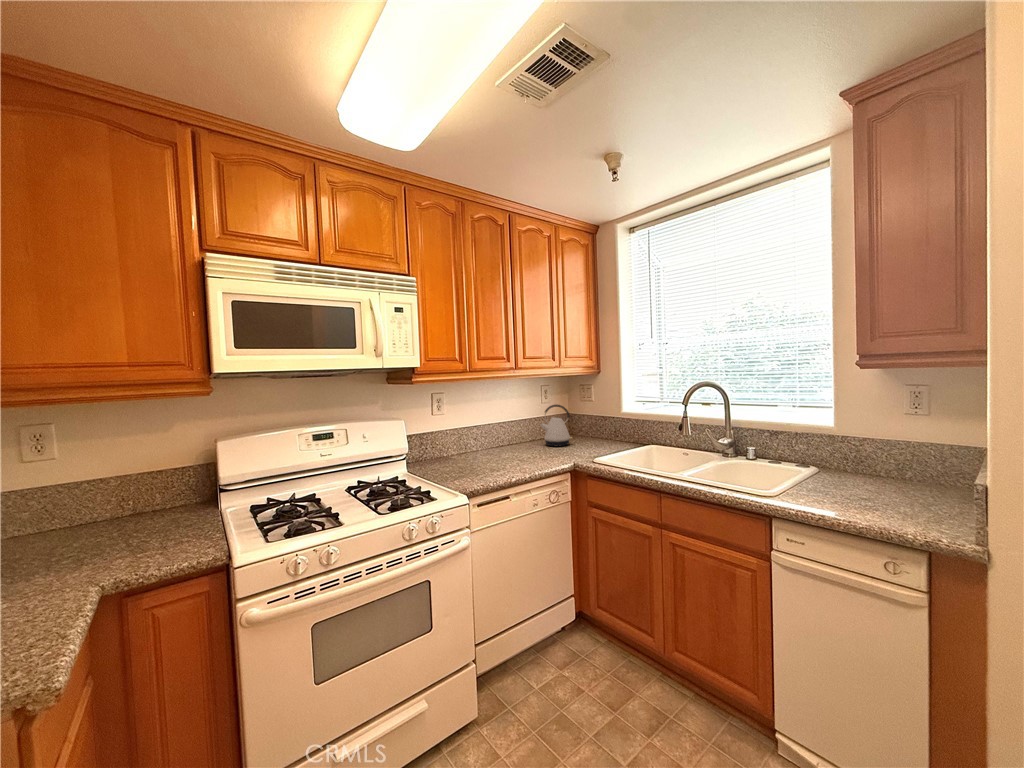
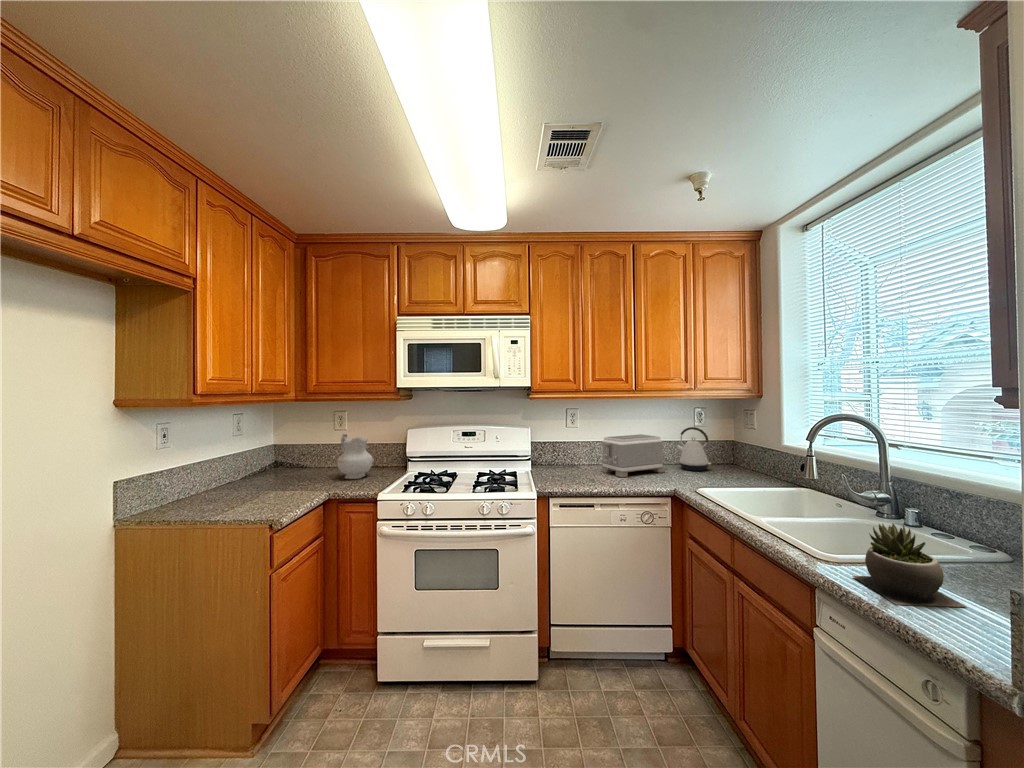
toaster: none [484,416,541,463] -> present [601,434,665,477]
ceramic pitcher: none [77,459,161,542] -> present [337,434,373,479]
succulent plant: none [809,459,878,517] -> present [853,523,966,607]

